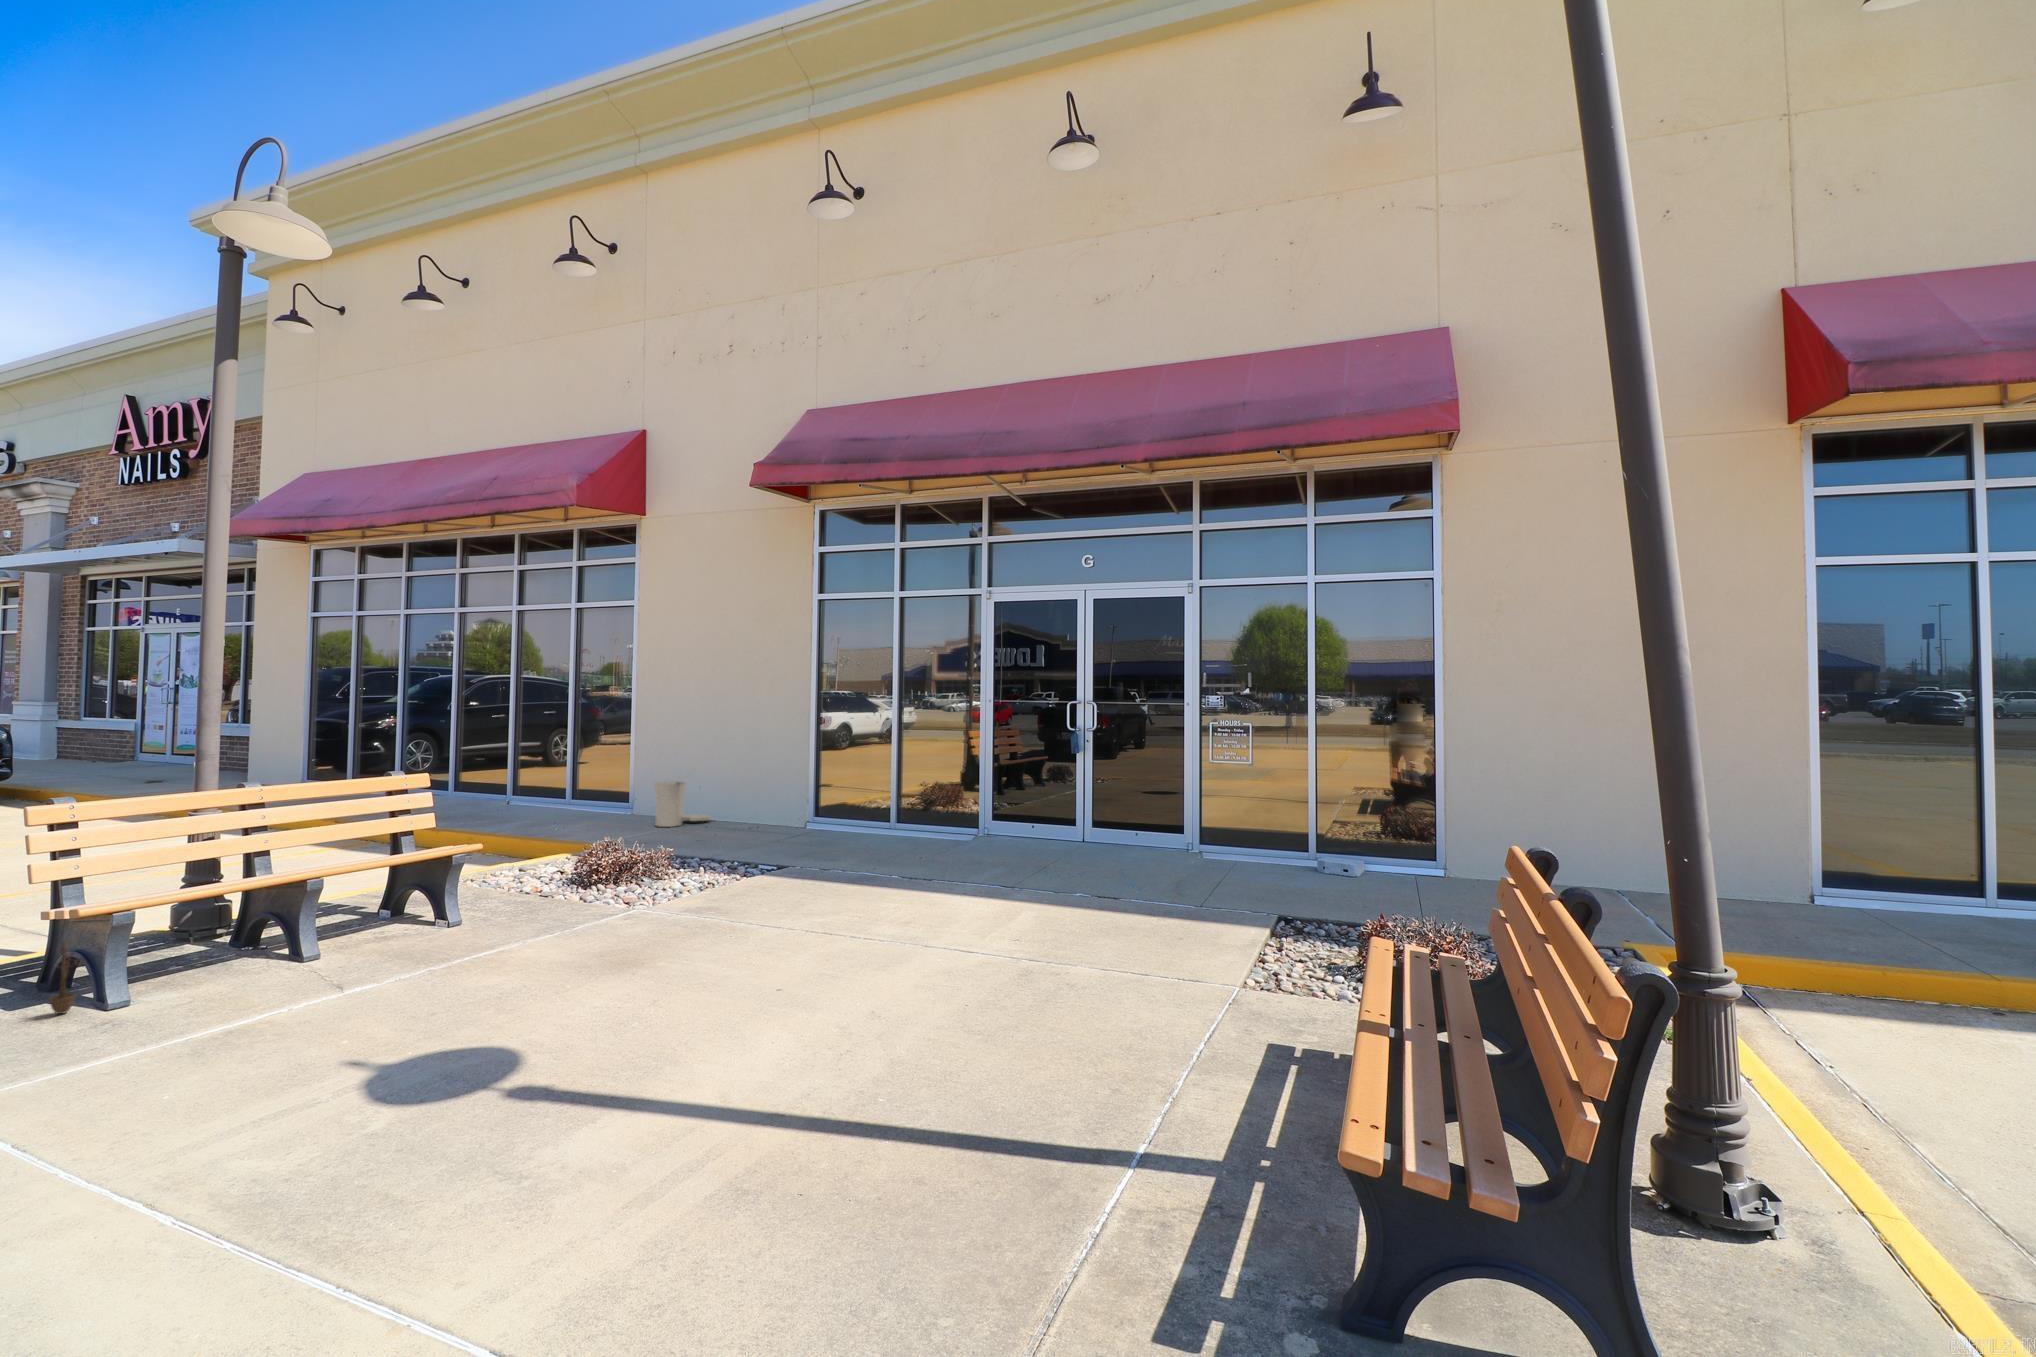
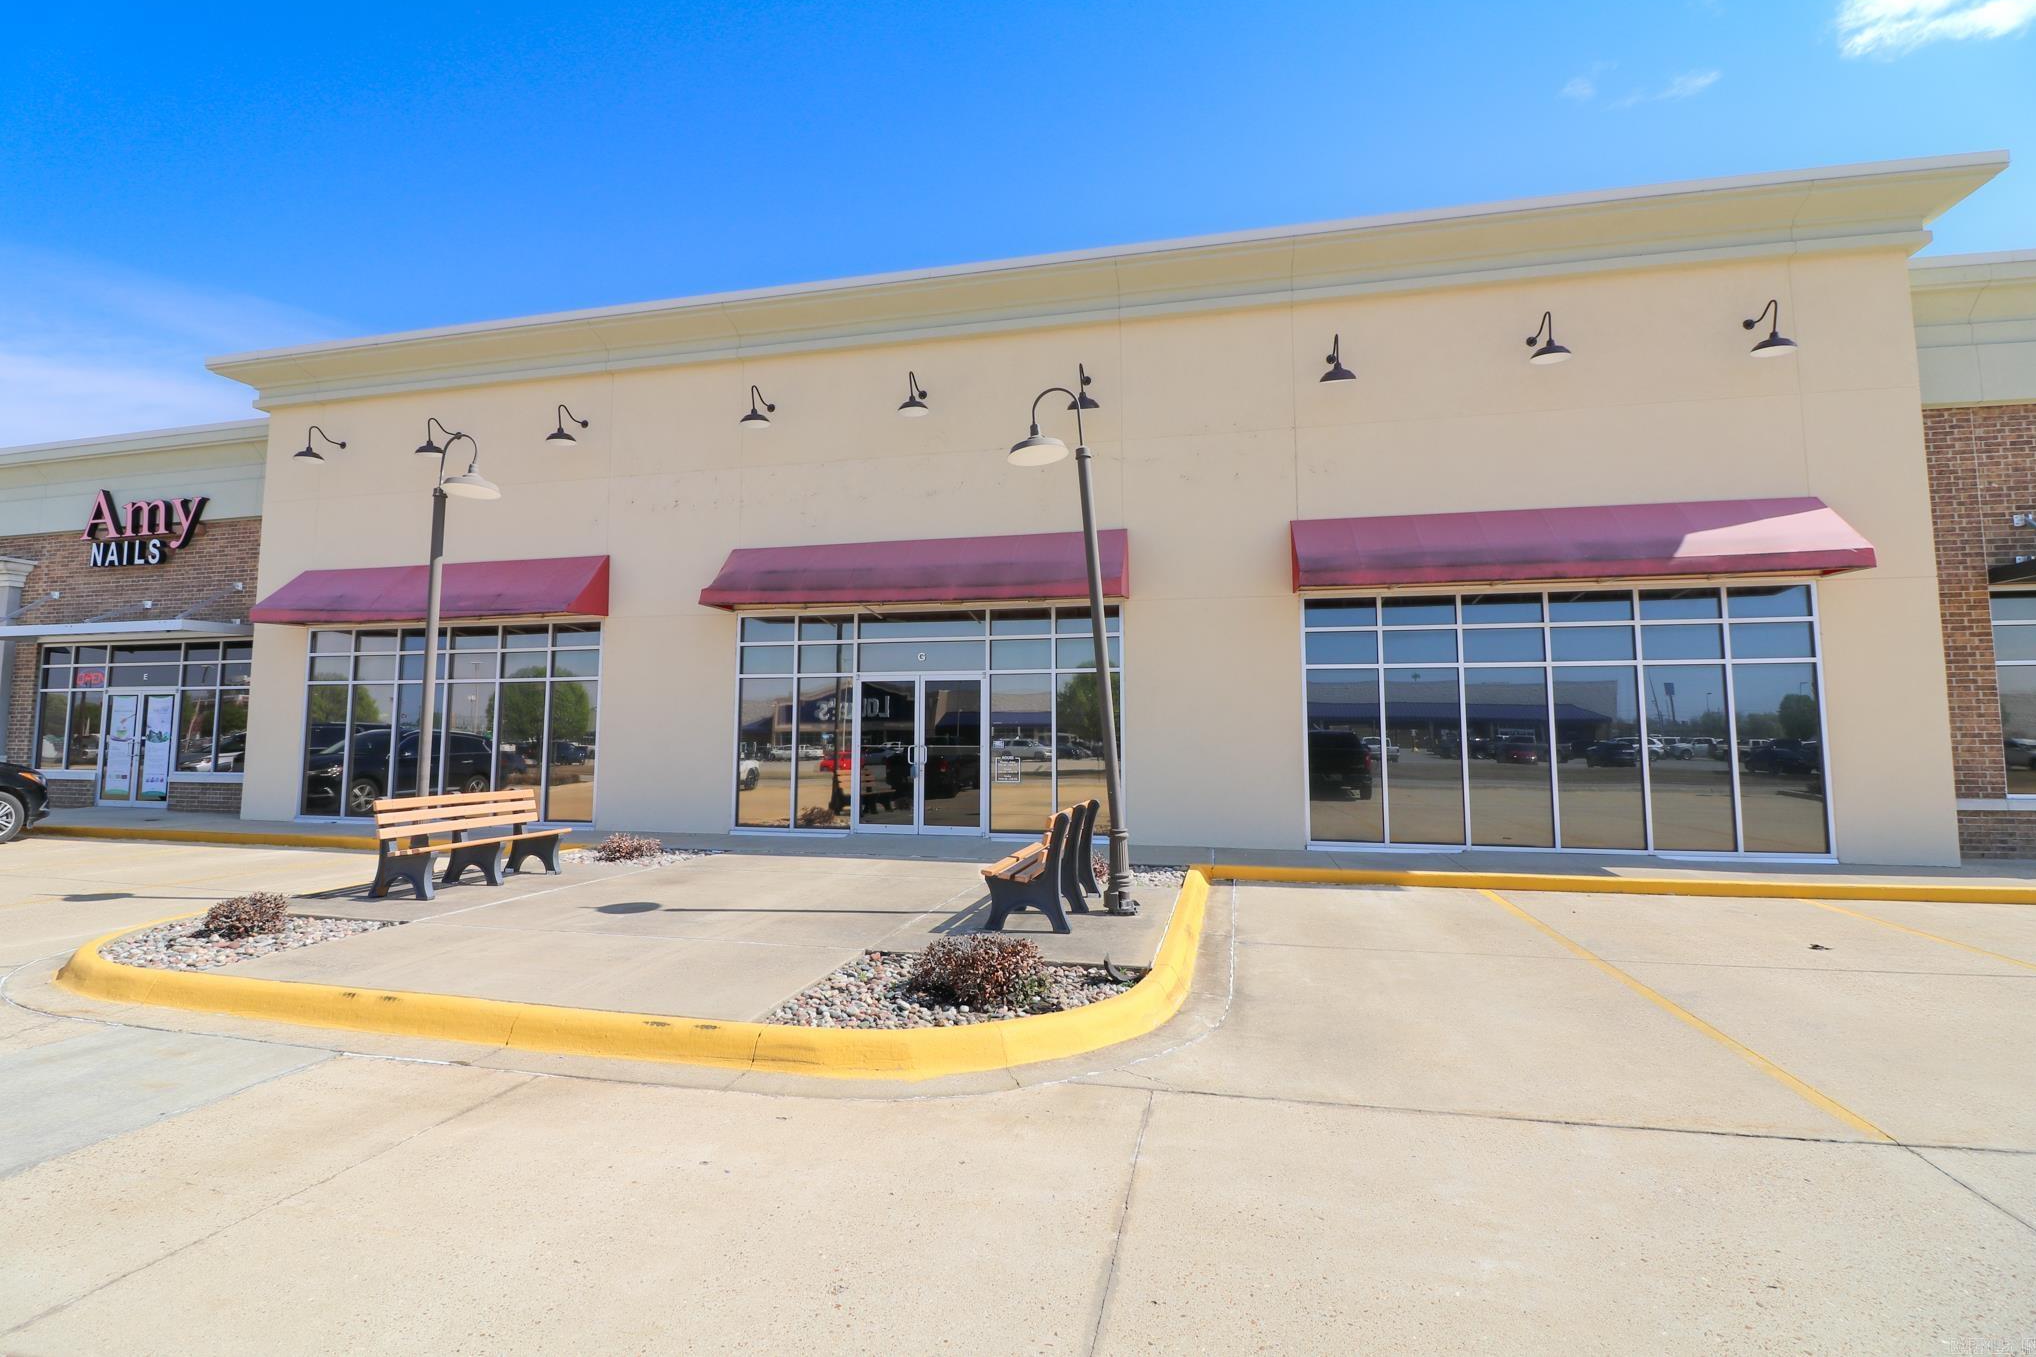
trash can: present [654,782,711,827] -> none [617,802,656,833]

